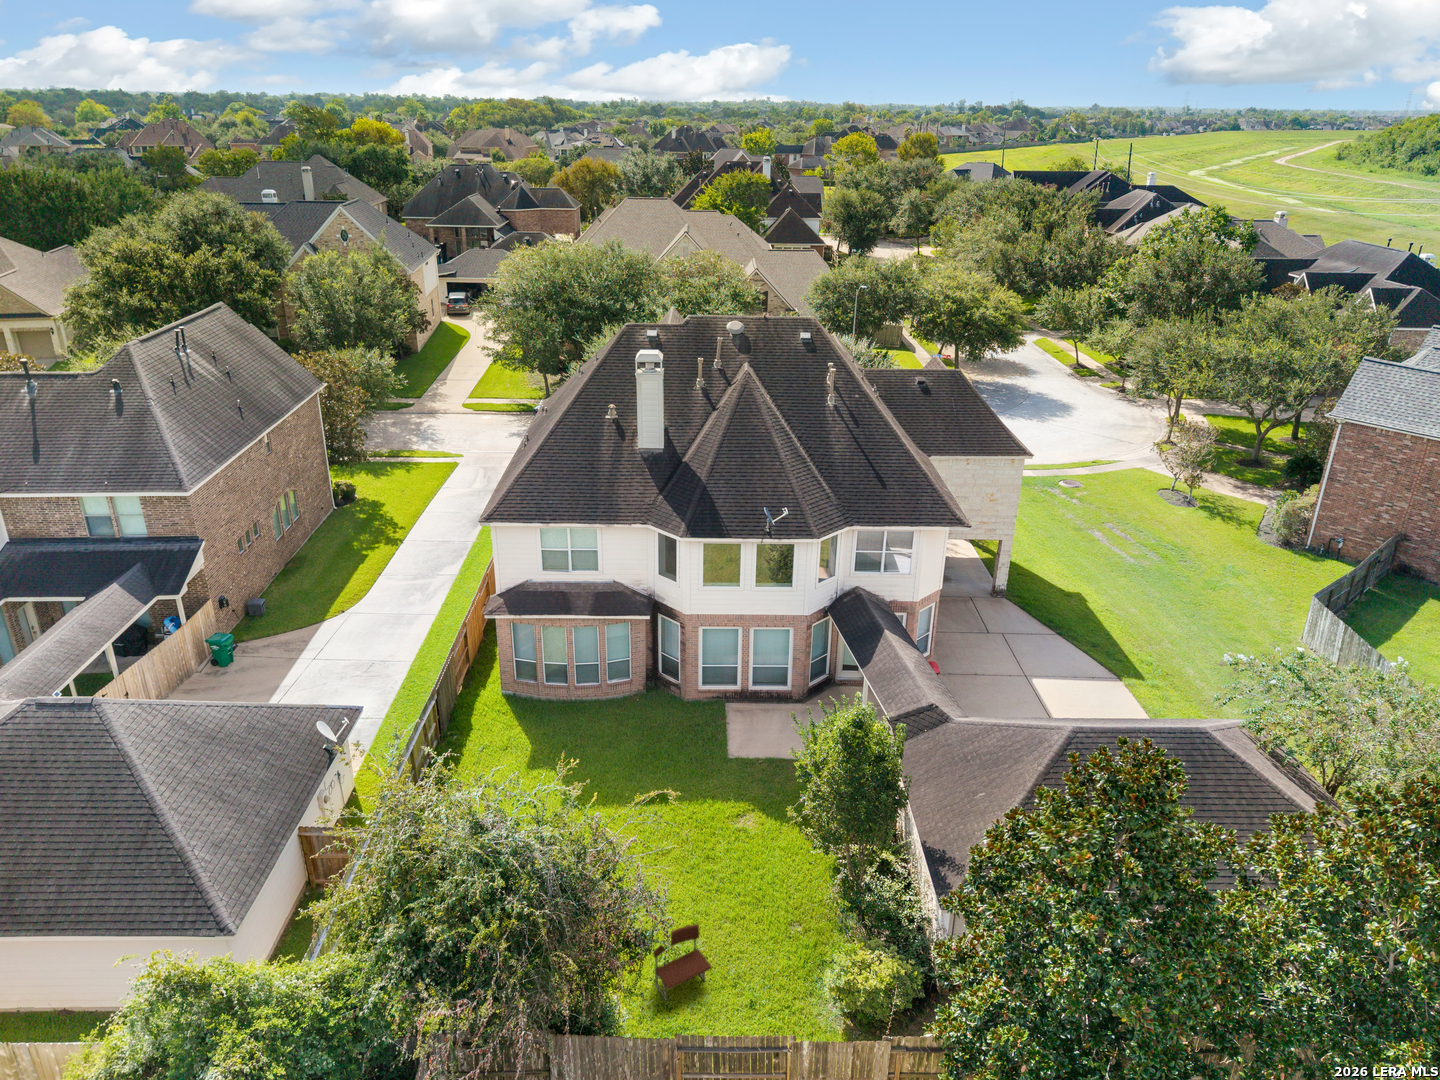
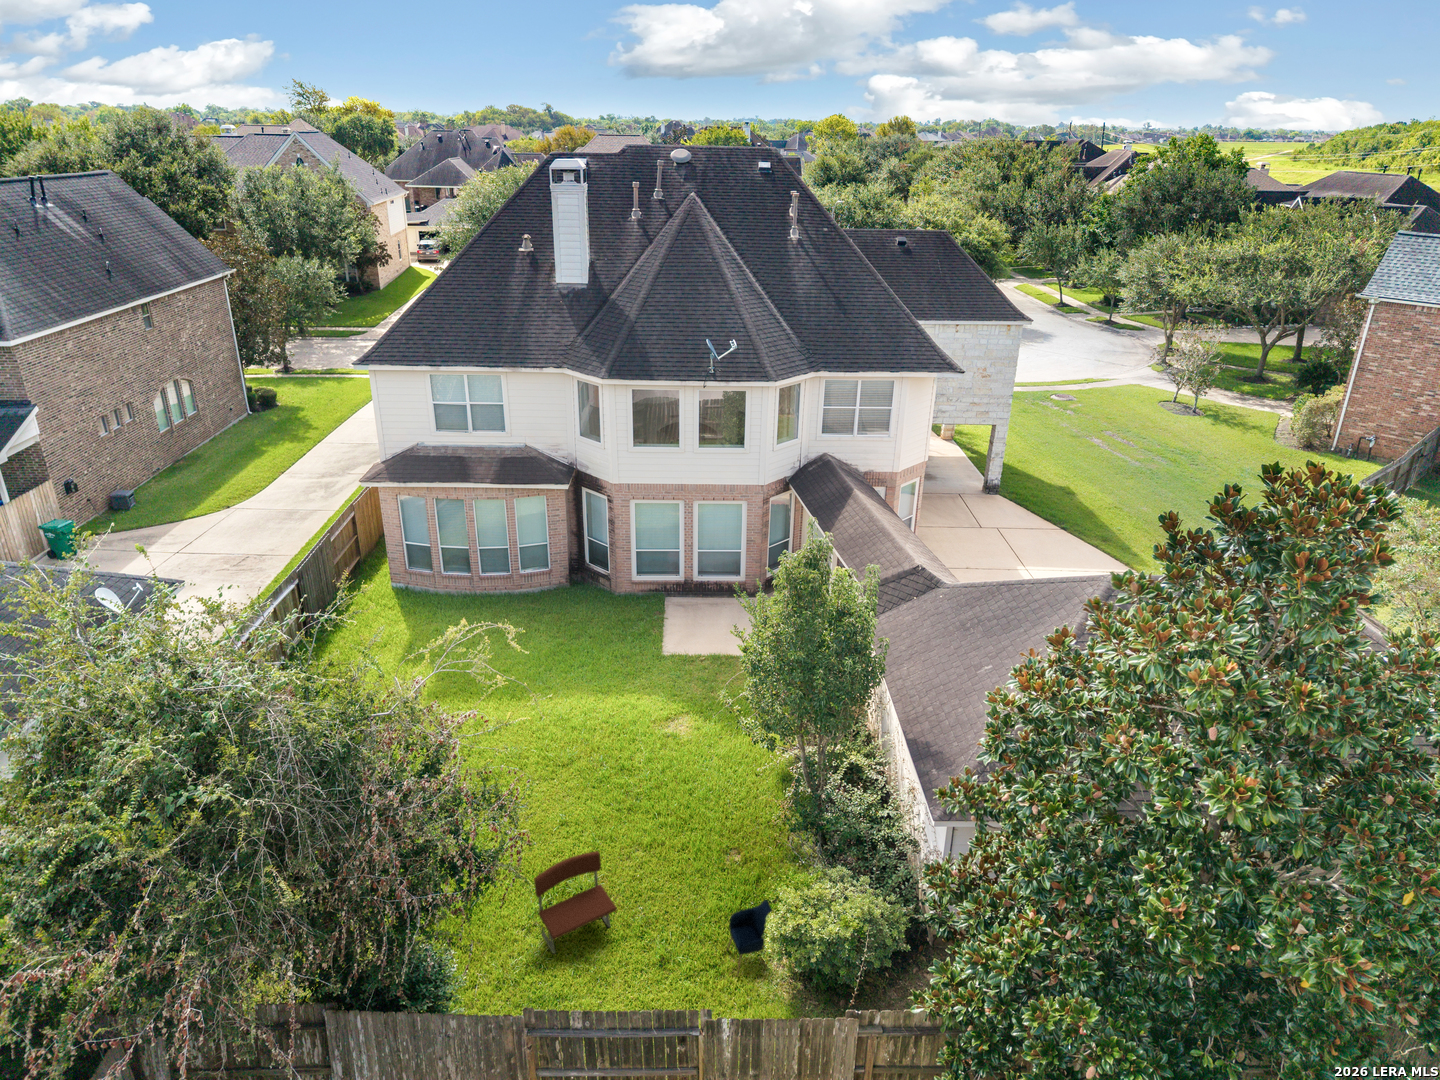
chair: none [792,963,831,1020] -> present [727,900,772,976]

